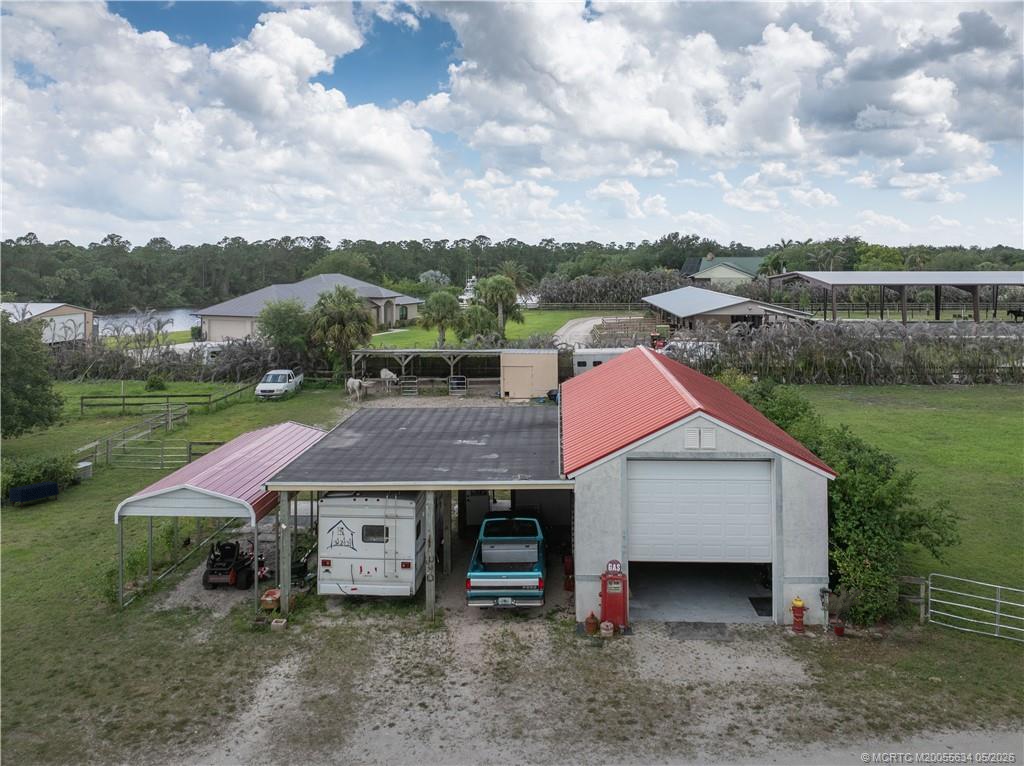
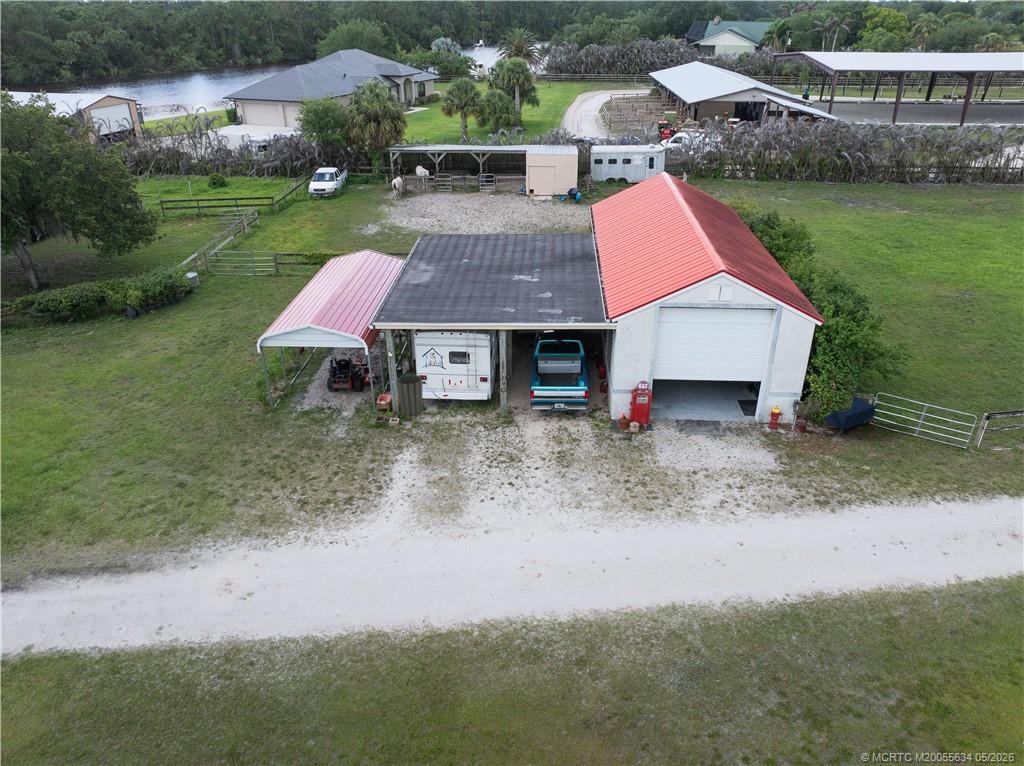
bench: present [10,482,58,508] -> present [825,398,876,435]
trash can: none [288,561,324,618] -> present [396,374,423,416]

